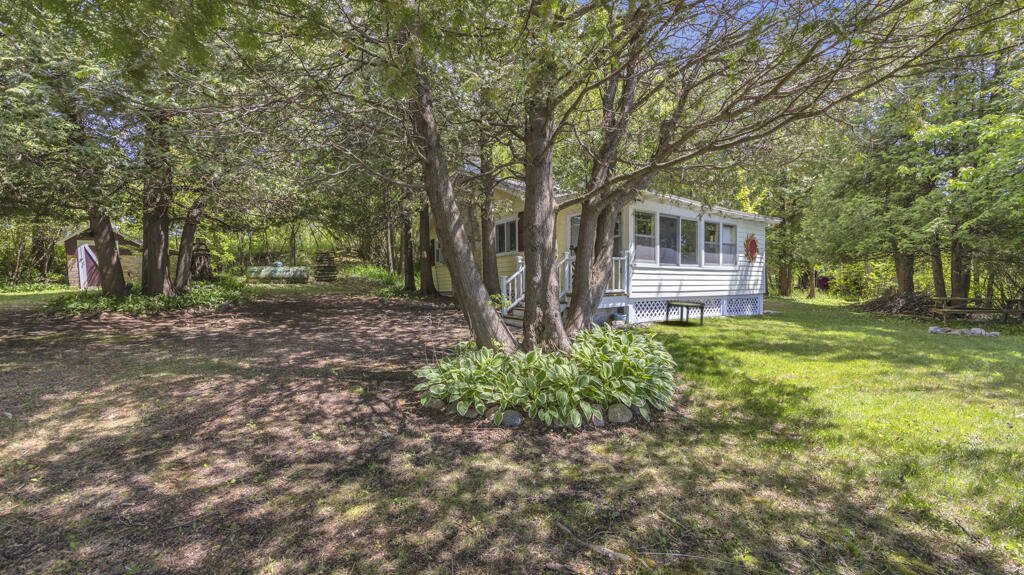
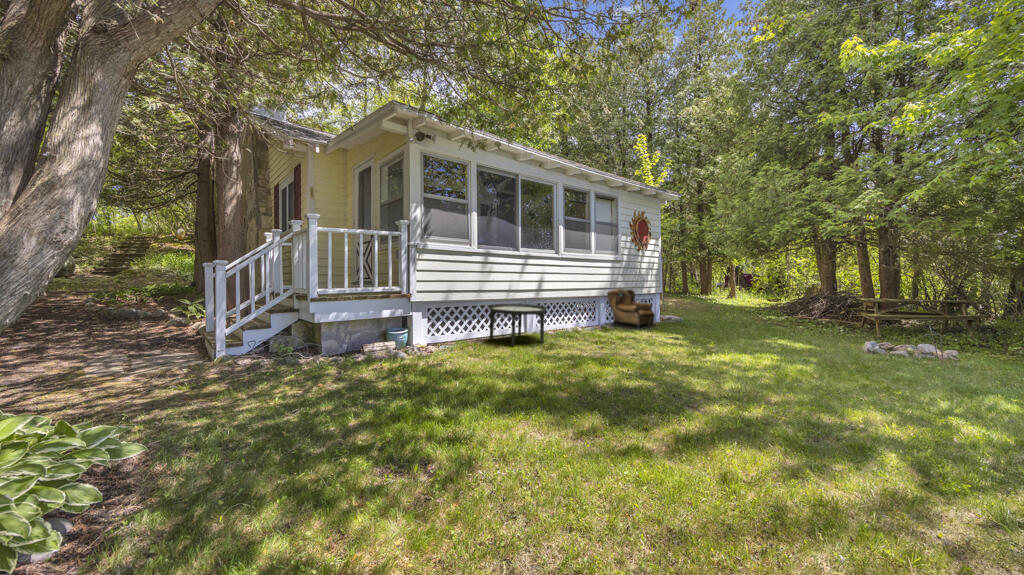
armchair: none [725,291,768,320] -> present [604,289,655,330]

